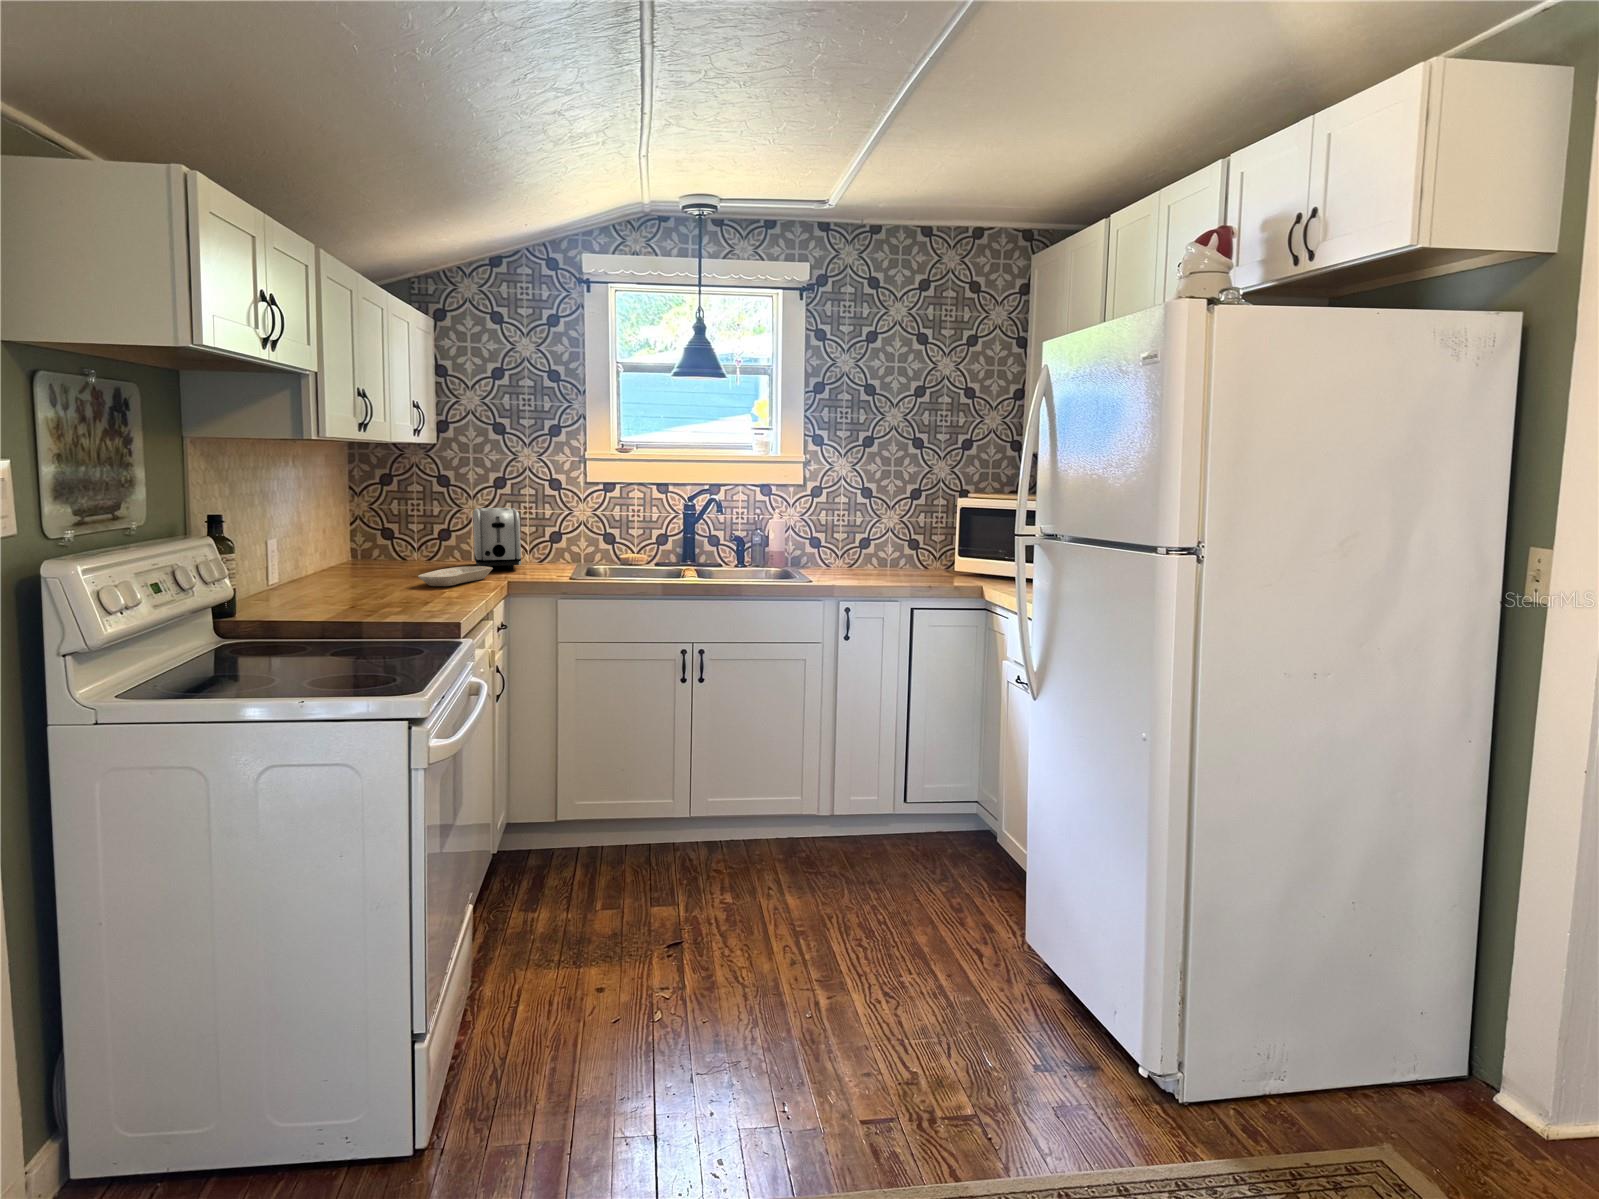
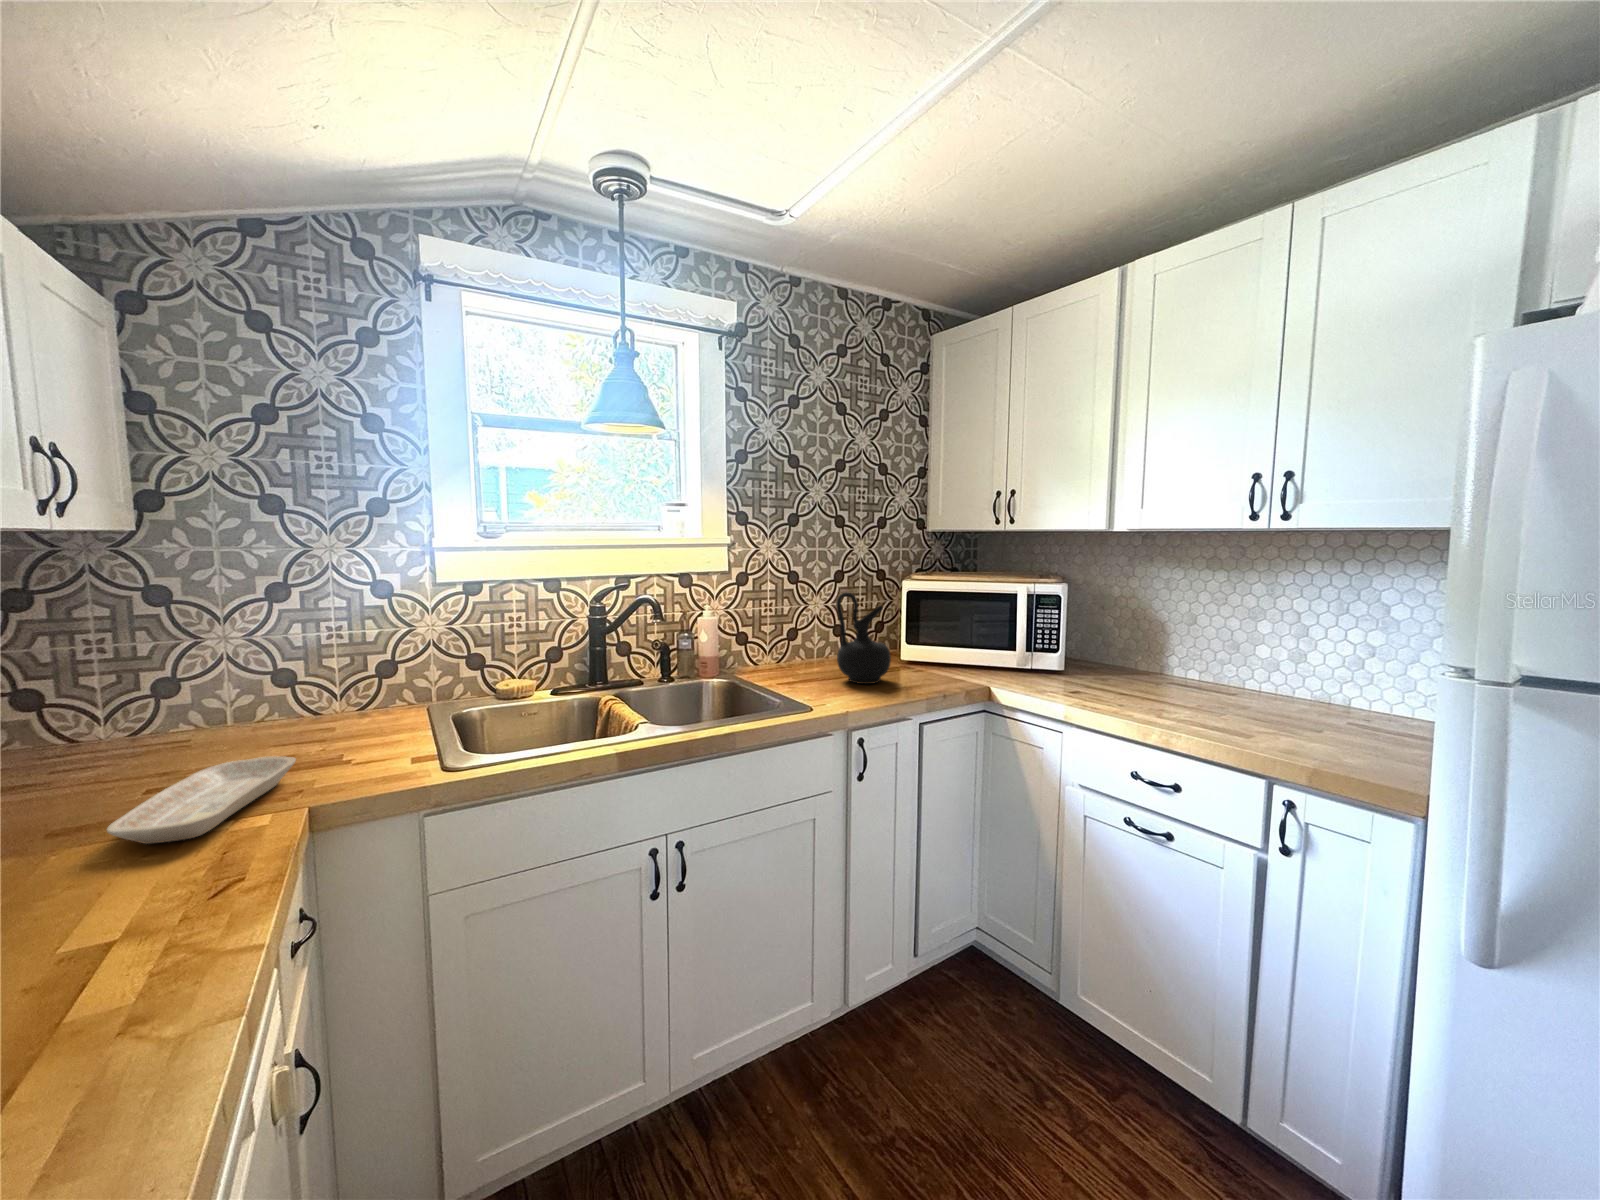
ceramic jug: none [861,502,906,578] -> present [836,592,891,684]
toaster: present [473,508,521,570] -> none [228,632,342,753]

